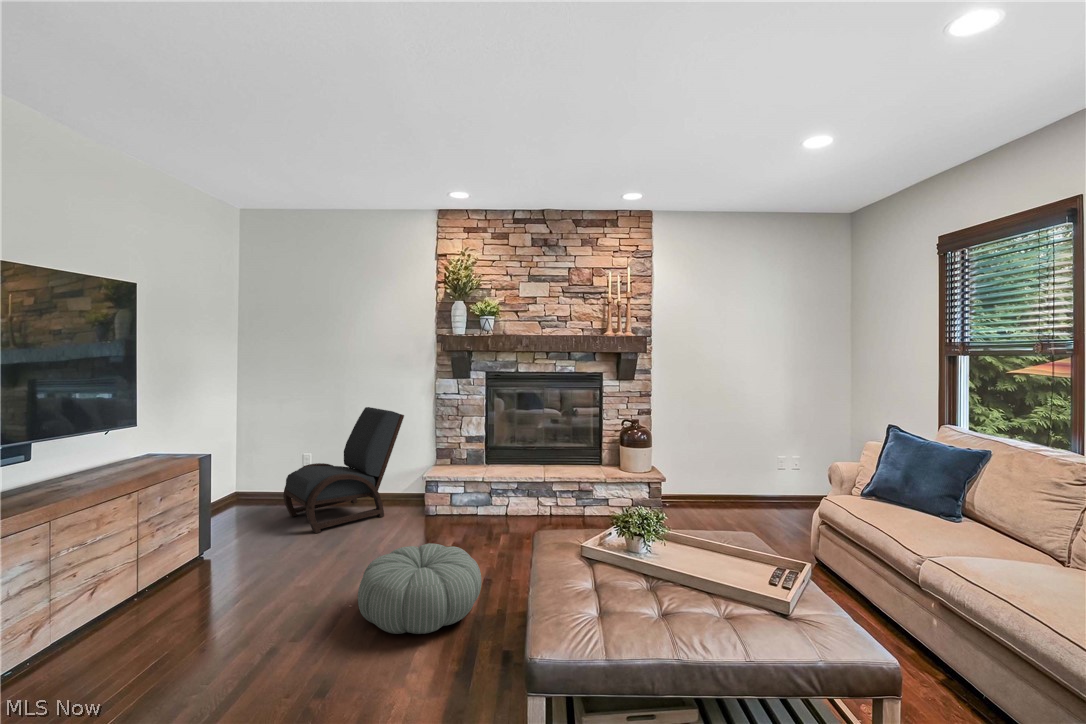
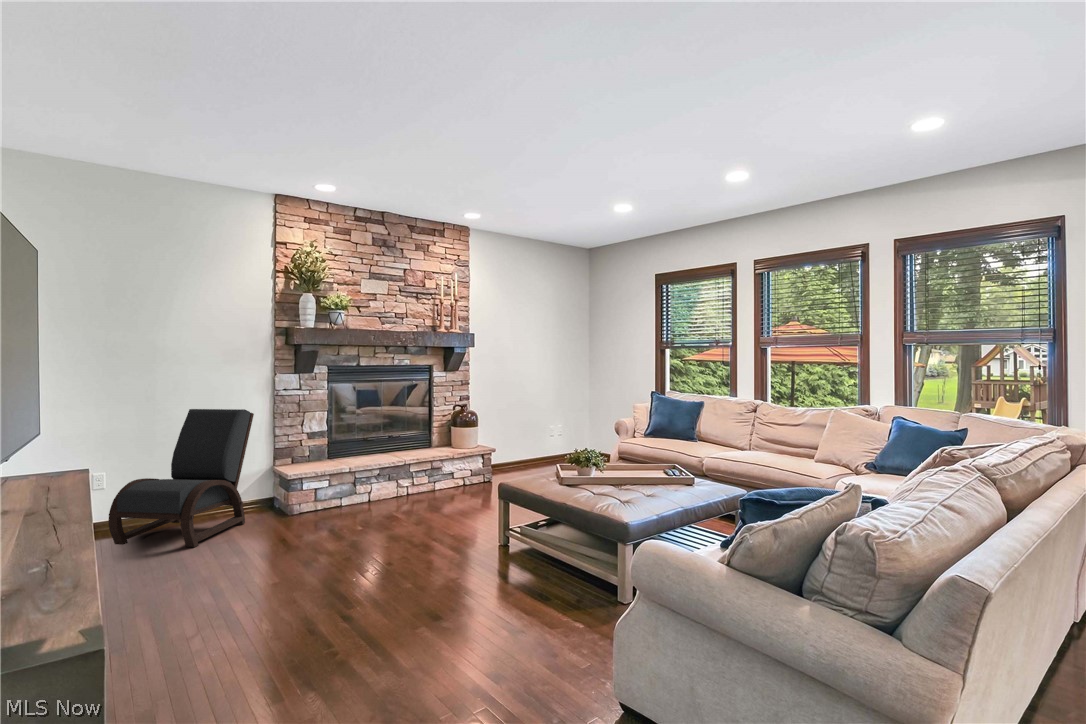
pouf: present [358,543,481,634] -> none [363,506,464,568]

